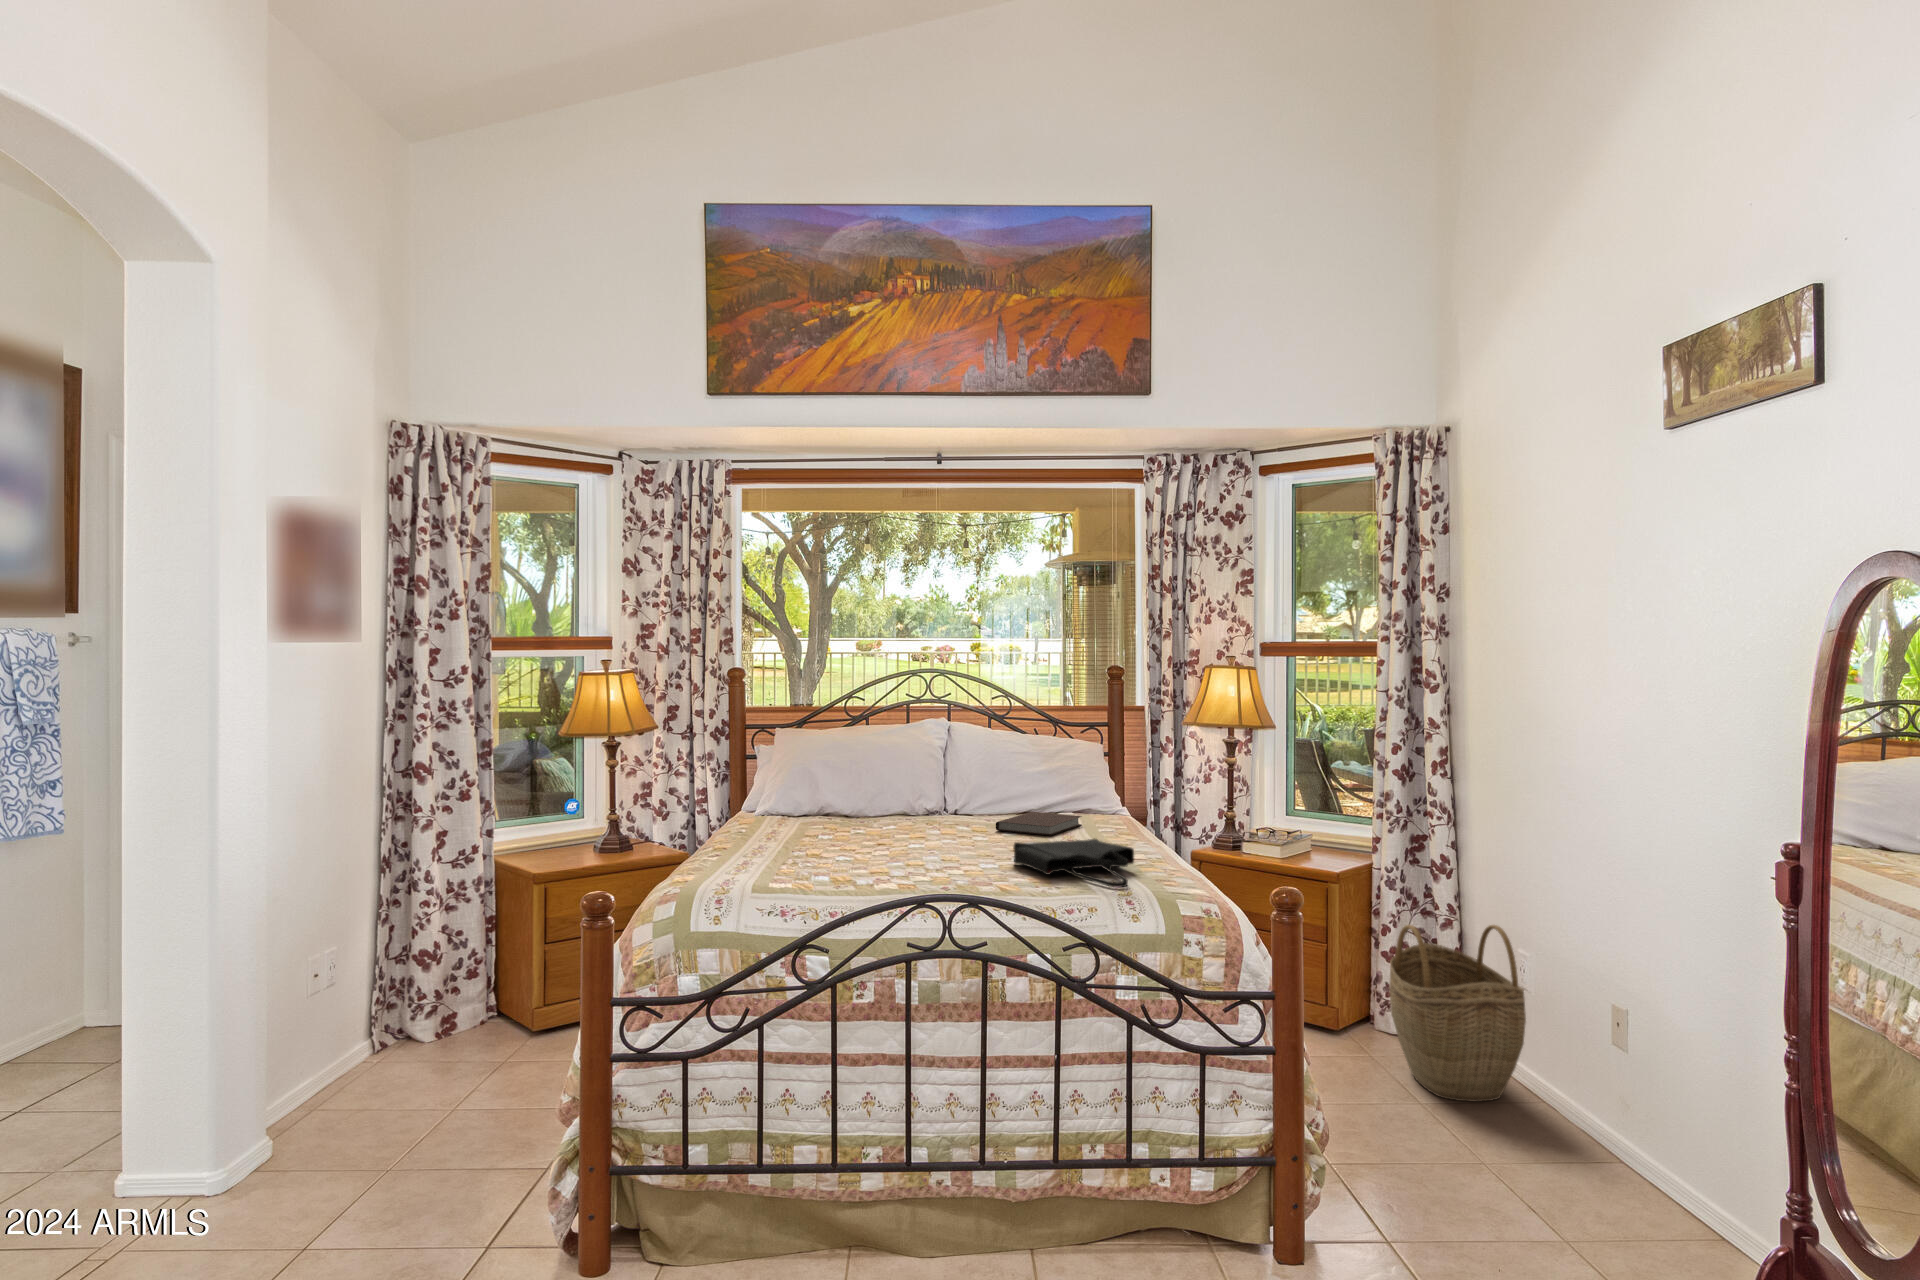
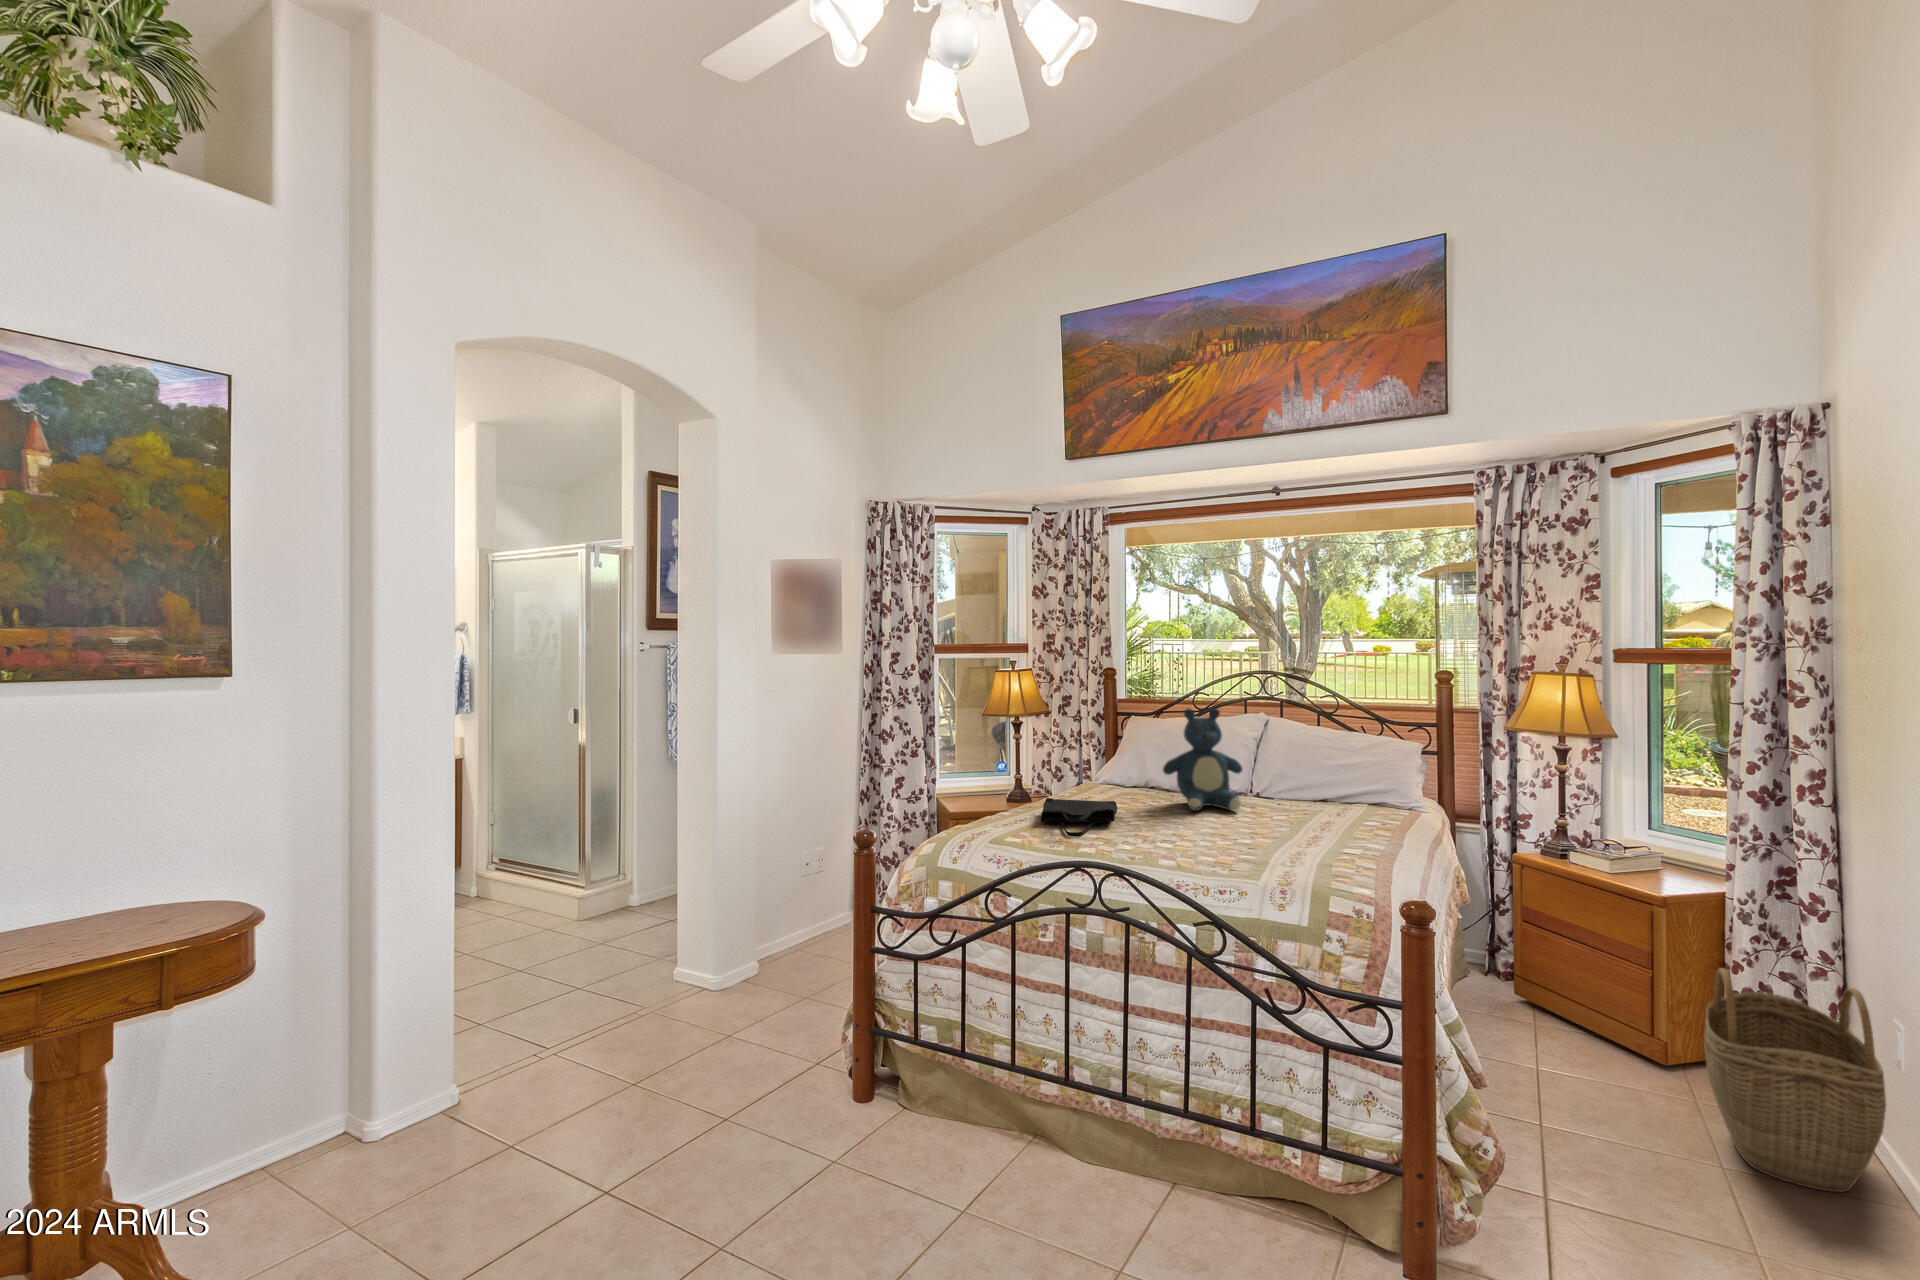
teddy bear: none [867,709,963,833] -> present [1163,708,1242,811]
notebook: present [996,812,1082,836] -> none [1269,802,1358,825]
tote bag: present [1013,838,1134,887] -> present [1041,798,1118,837]

